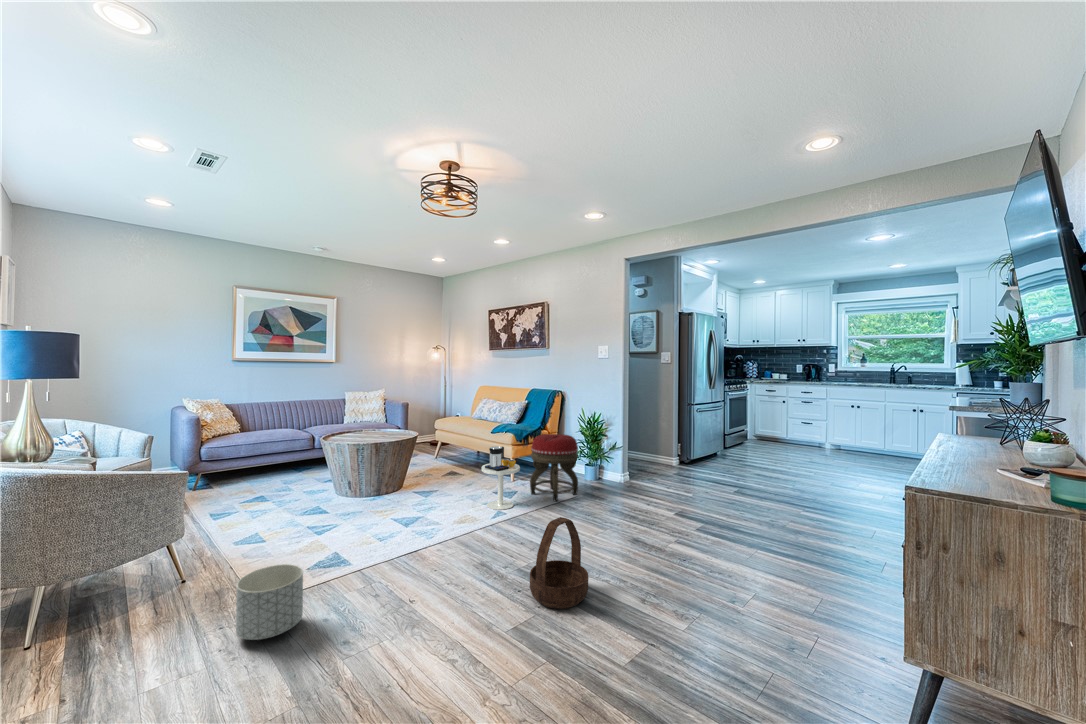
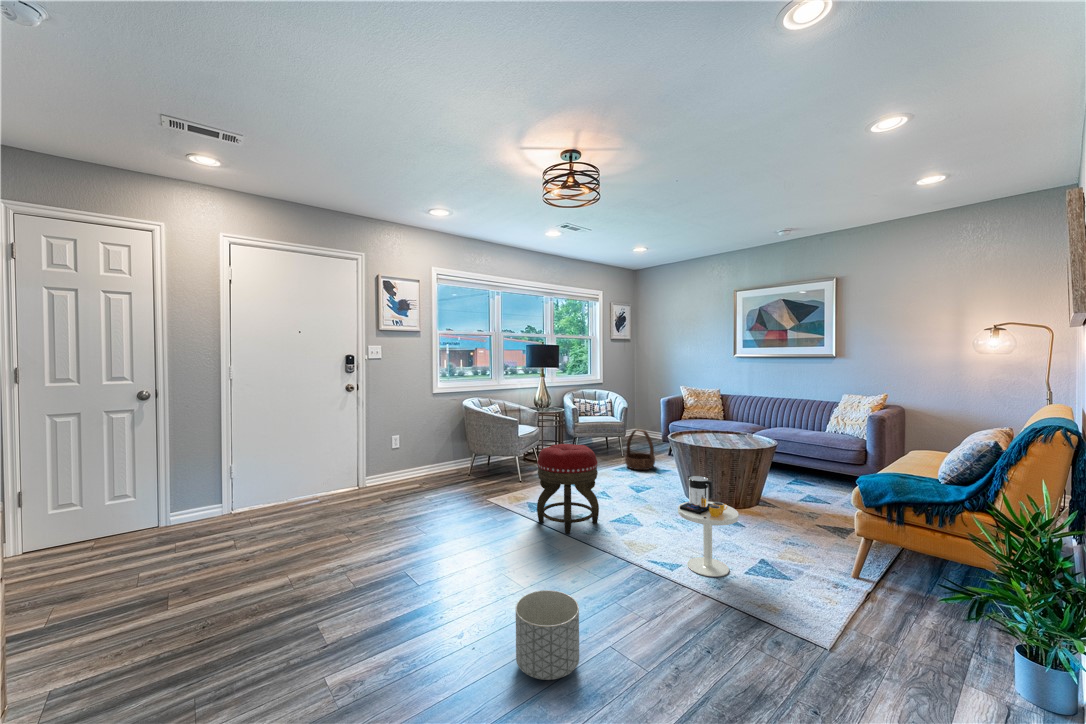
footstool: present [530,434,578,502] -> present [537,444,599,533]
basket: present [530,517,588,609] -> present [625,429,655,470]
planter: present [236,564,303,640] -> present [516,590,579,680]

